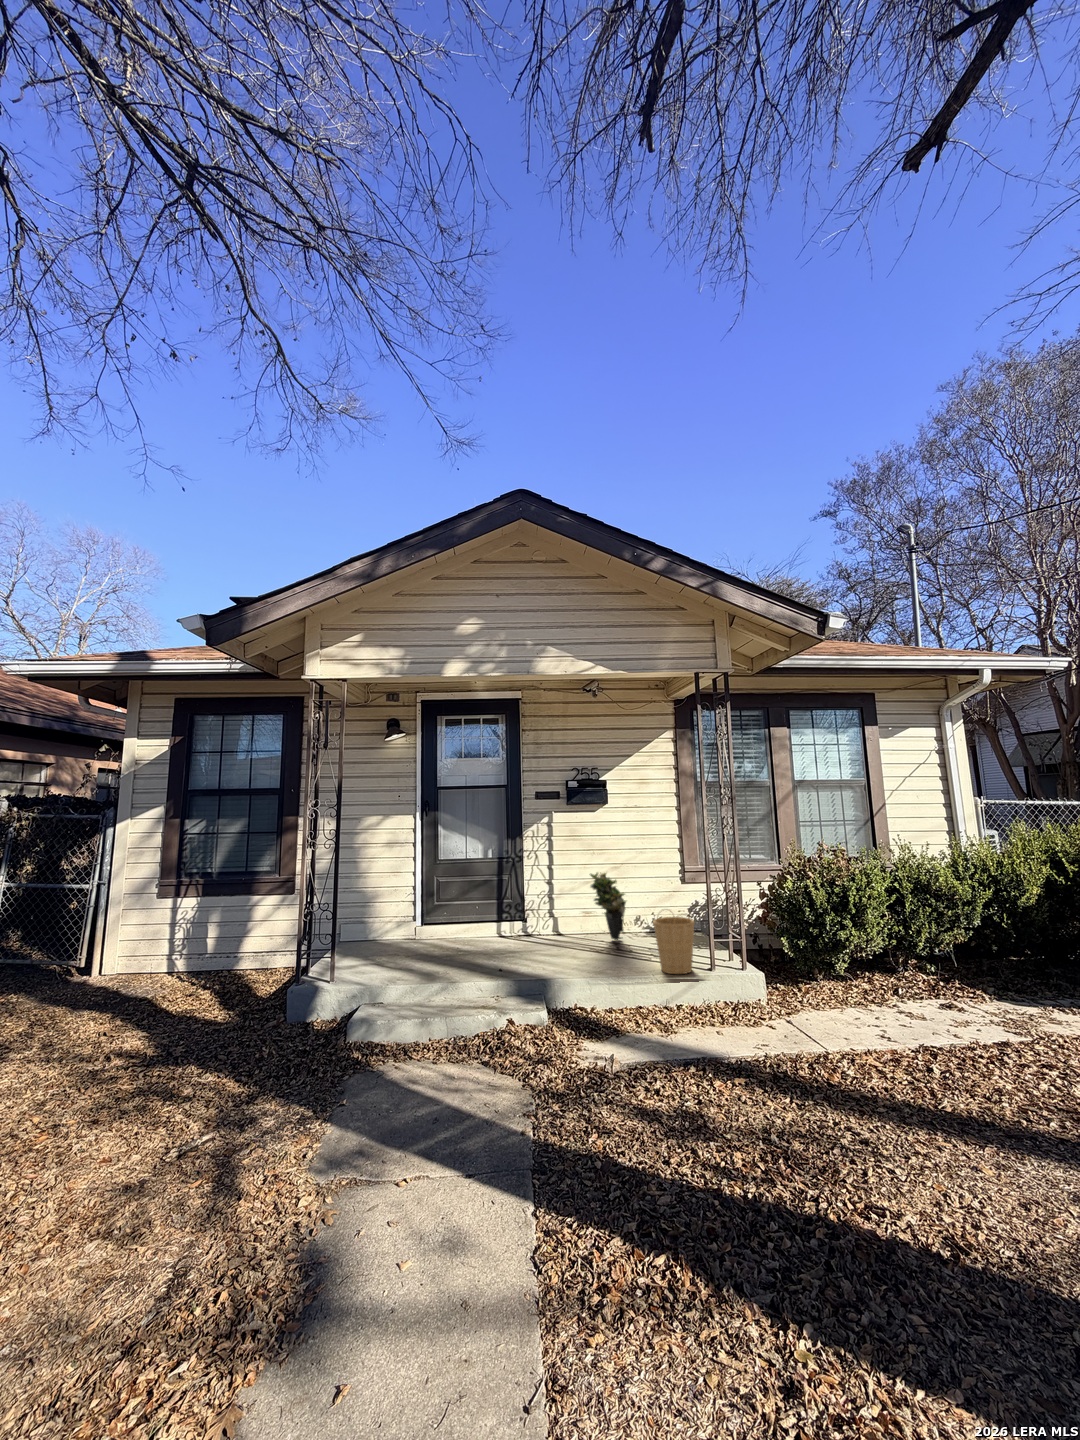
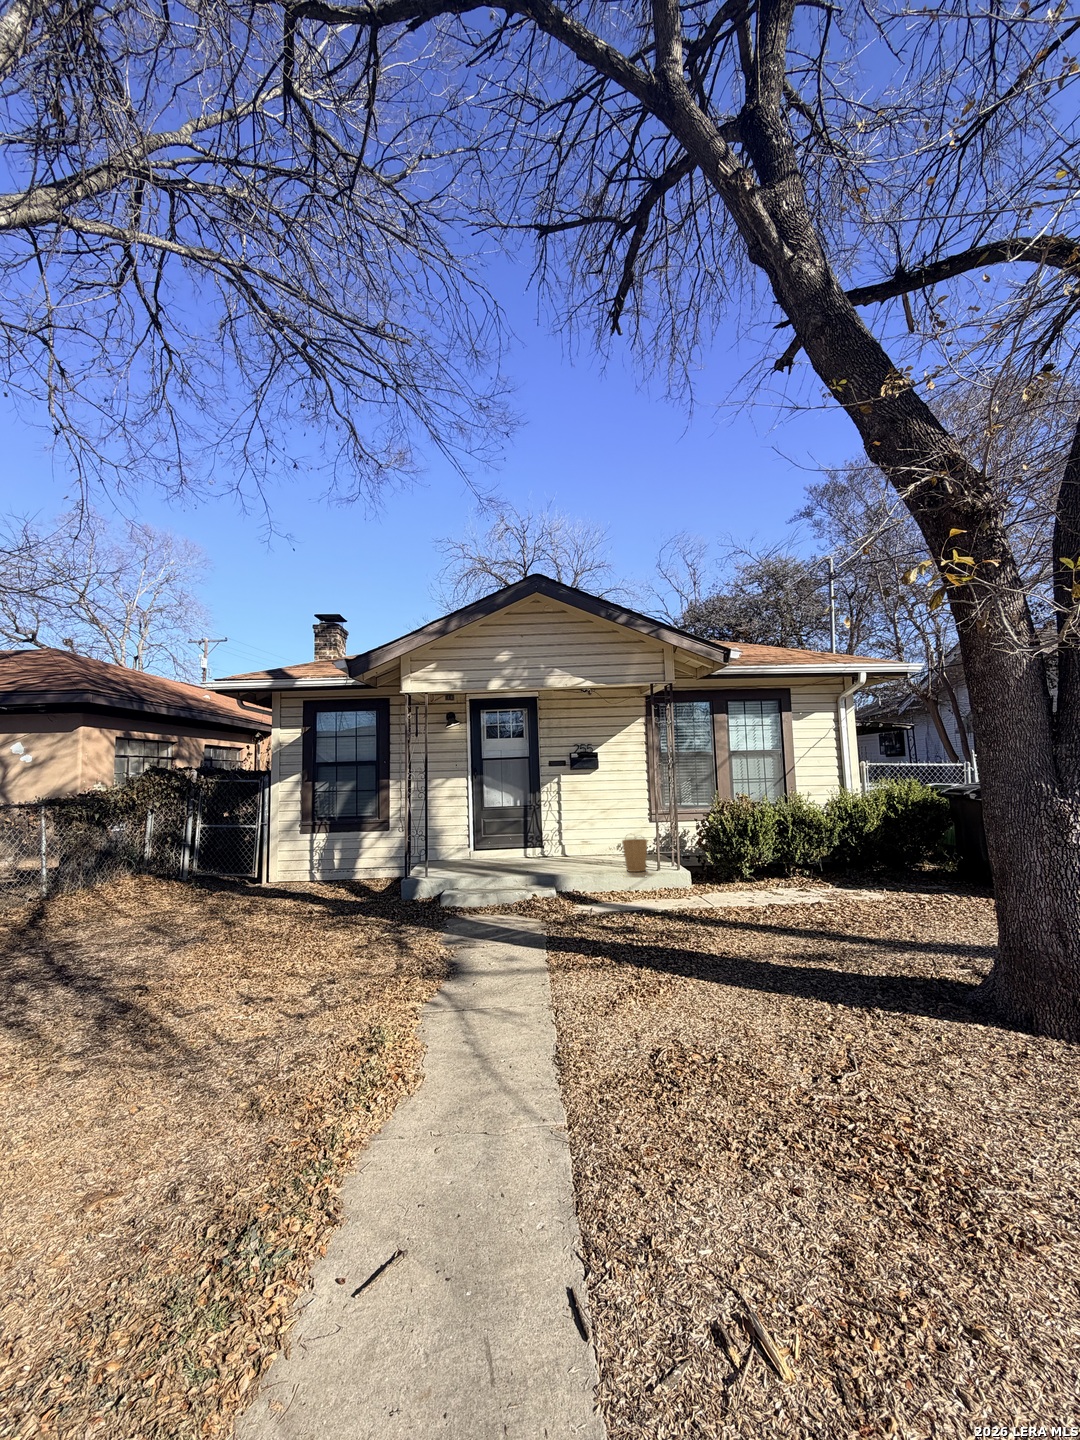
potted plant: present [590,873,626,940] -> none [586,814,611,858]

